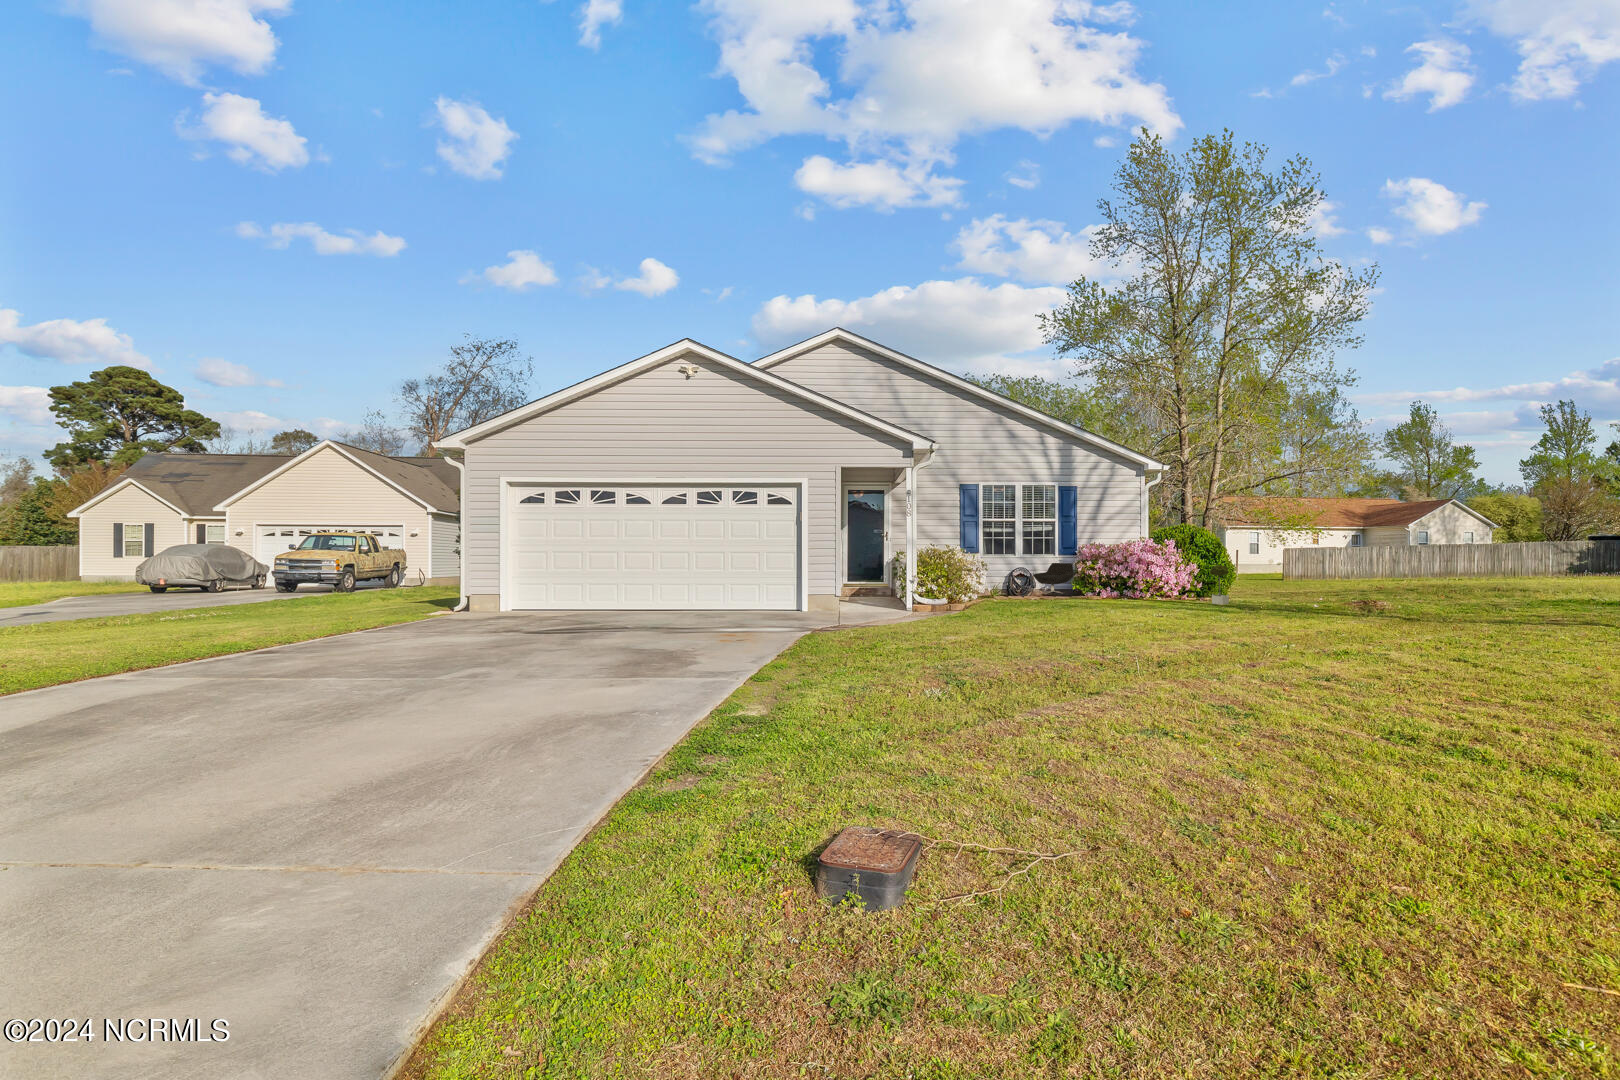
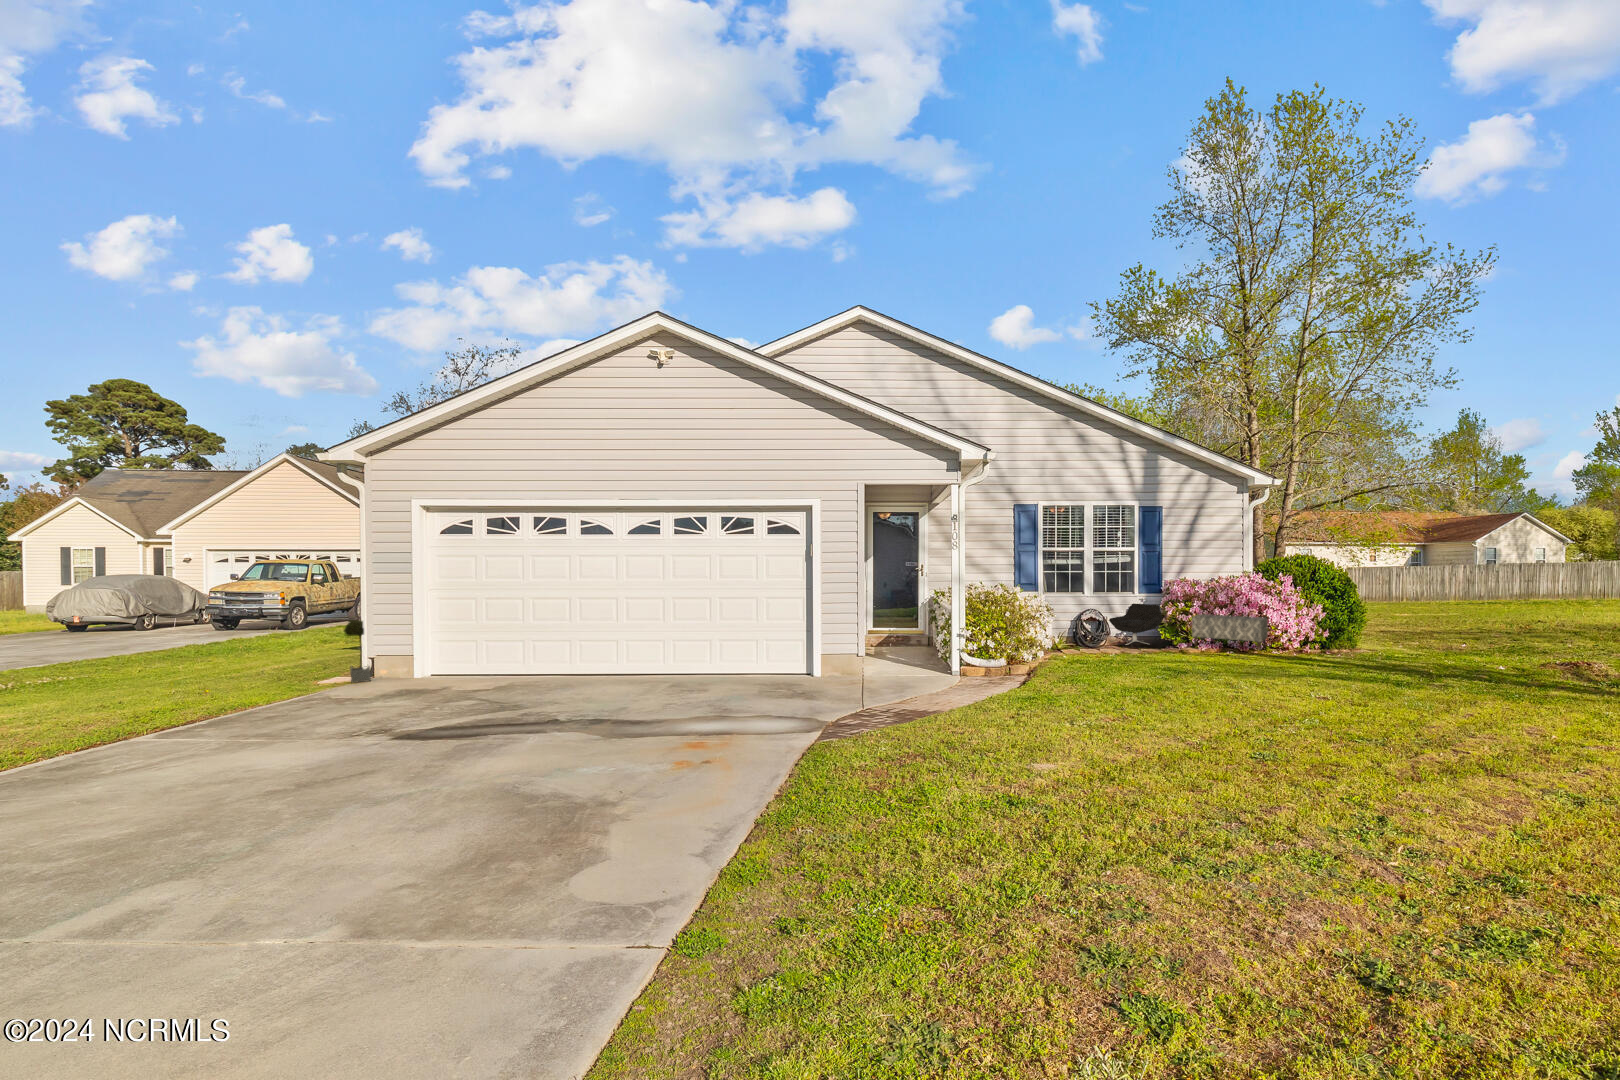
potted tree: present [1210,565,1229,604] -> present [344,620,371,683]
bench: none [1095,570,1151,596] -> present [1192,614,1268,651]

